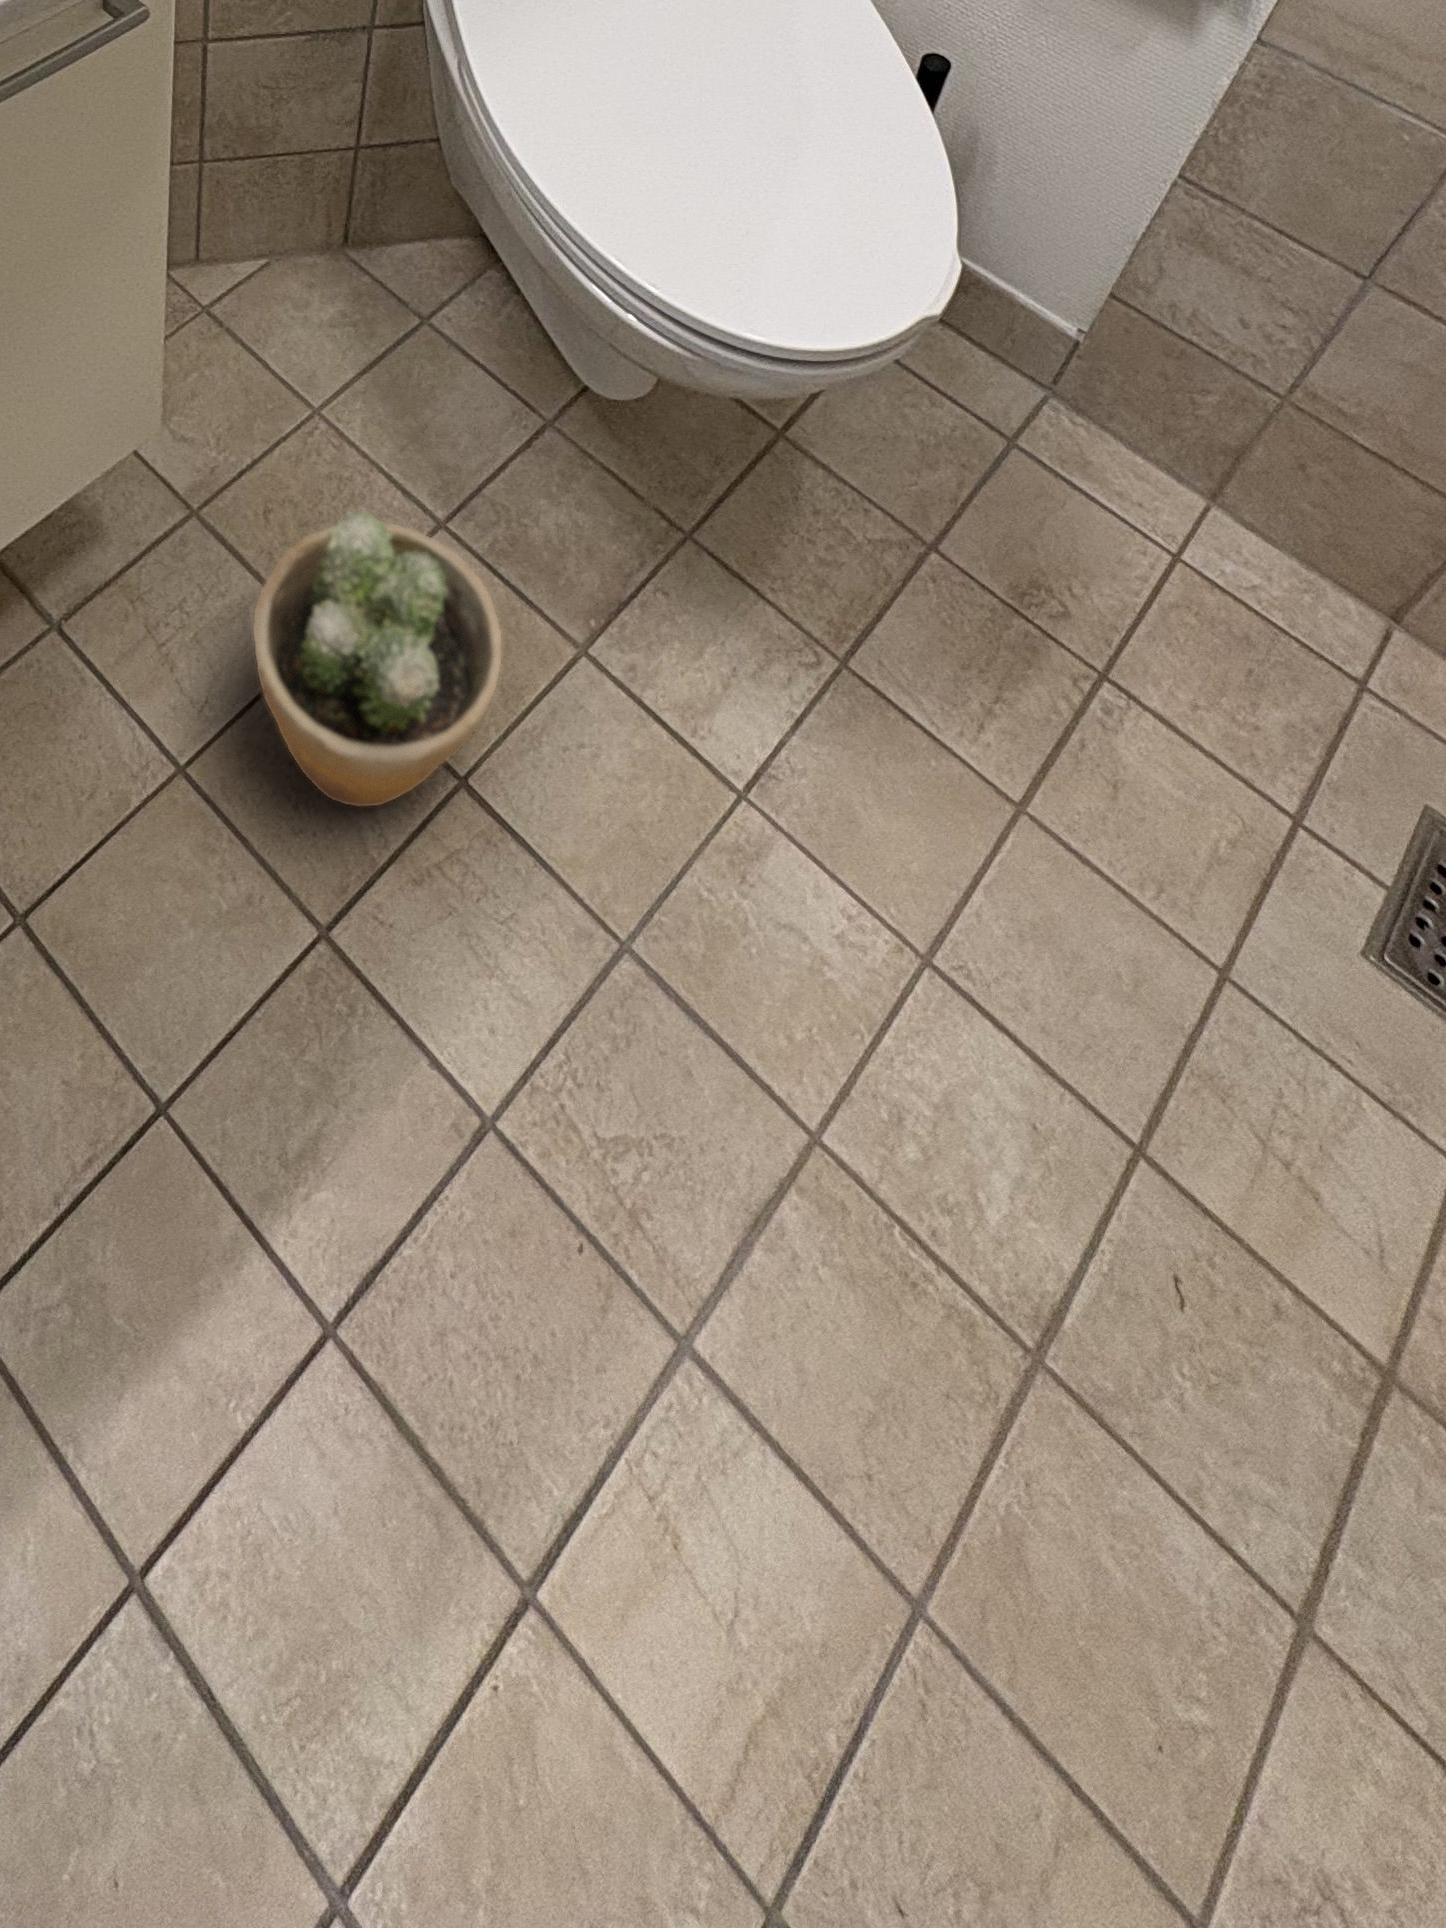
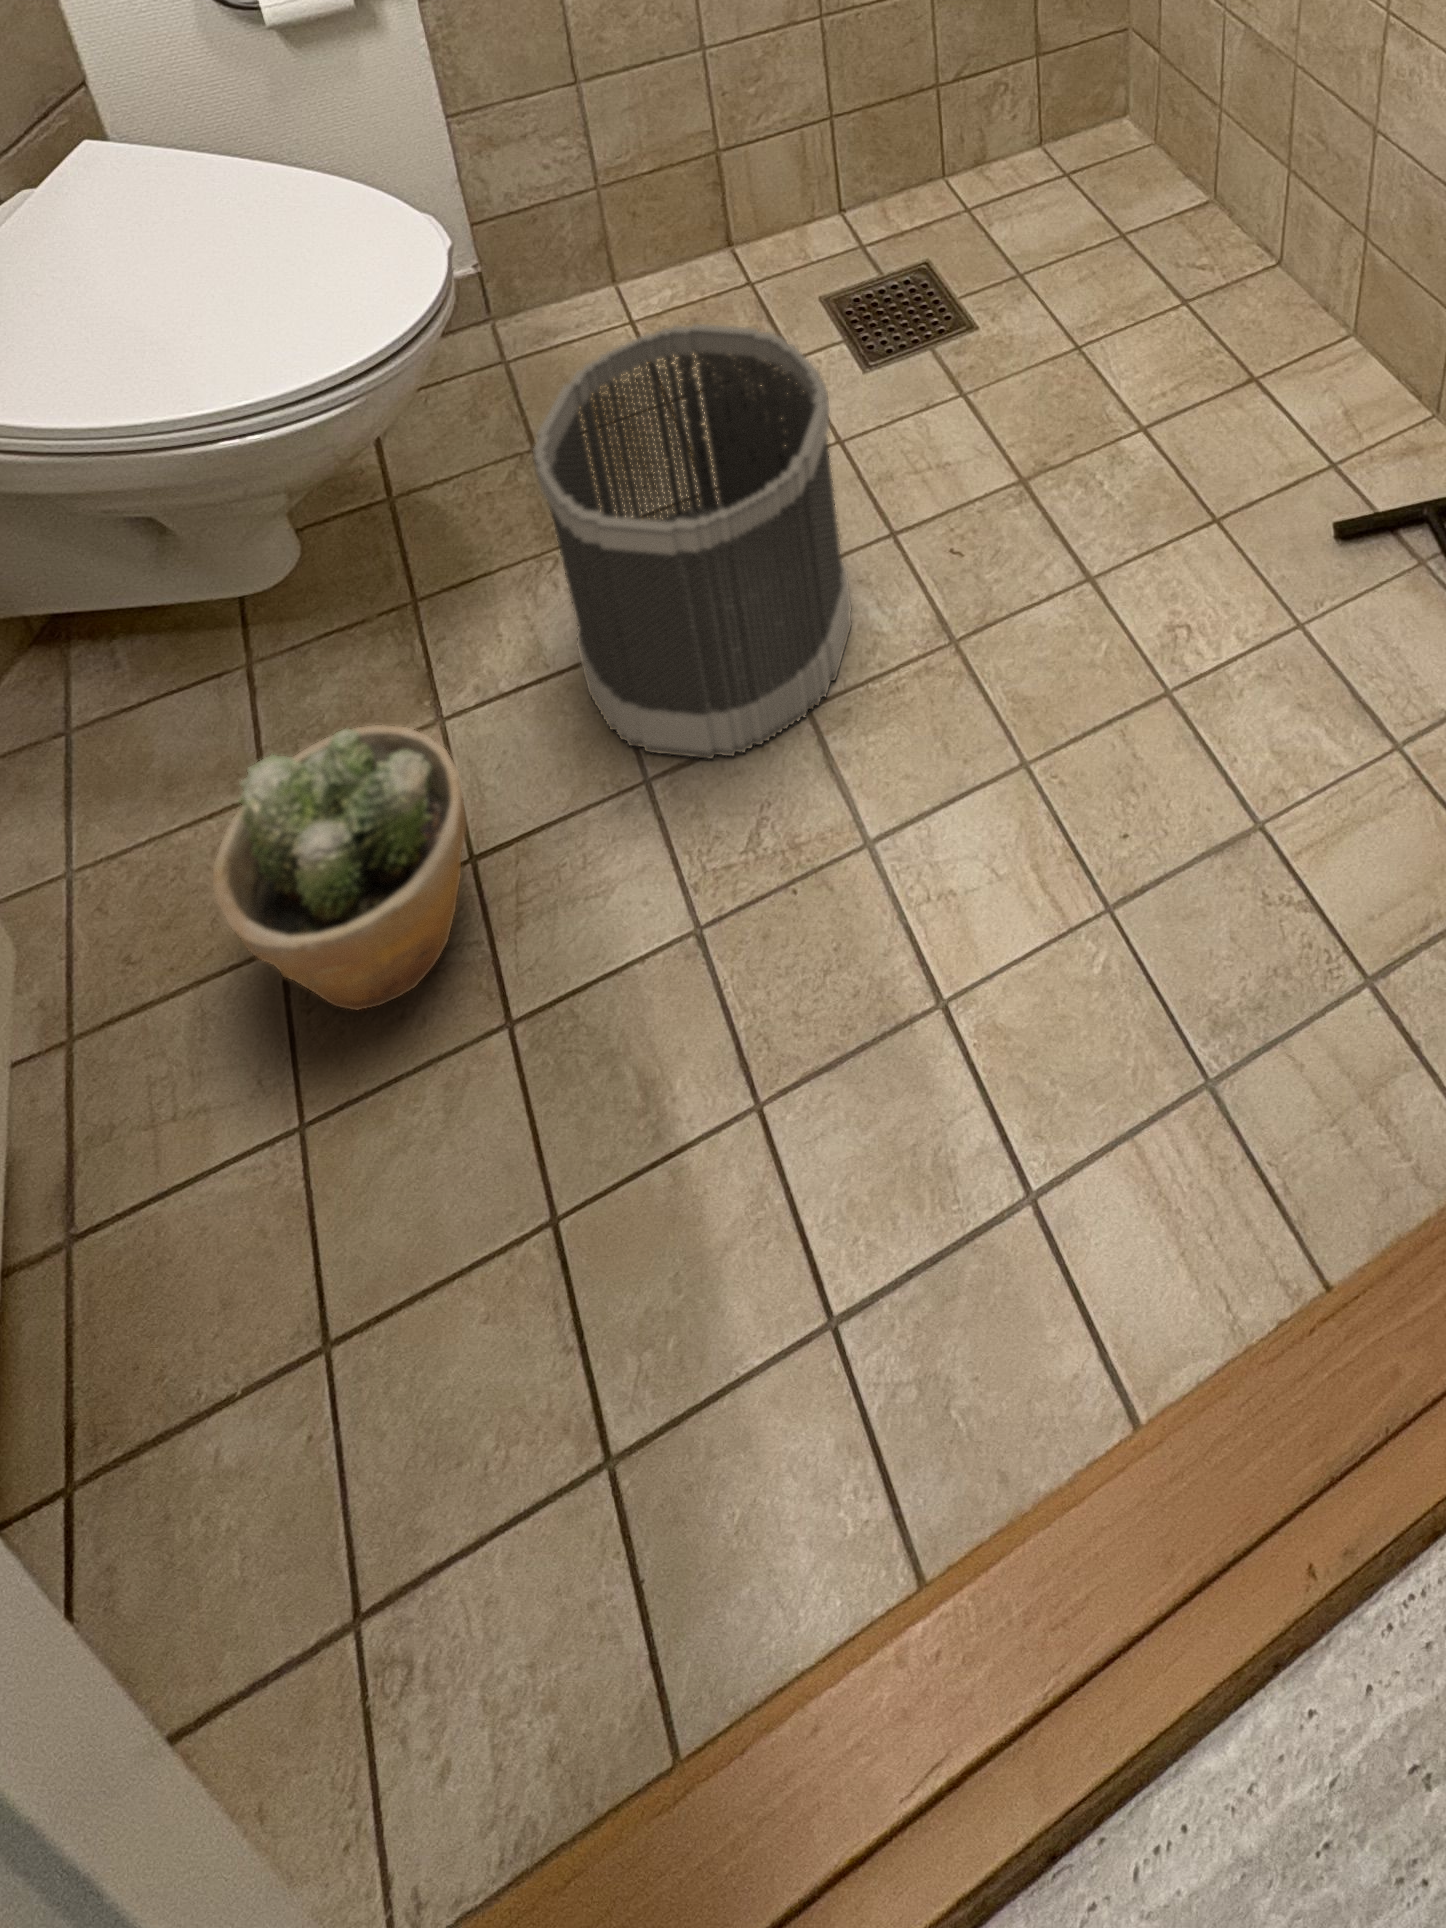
wastebasket: none [653,554,1202,1168] -> present [533,324,852,758]

